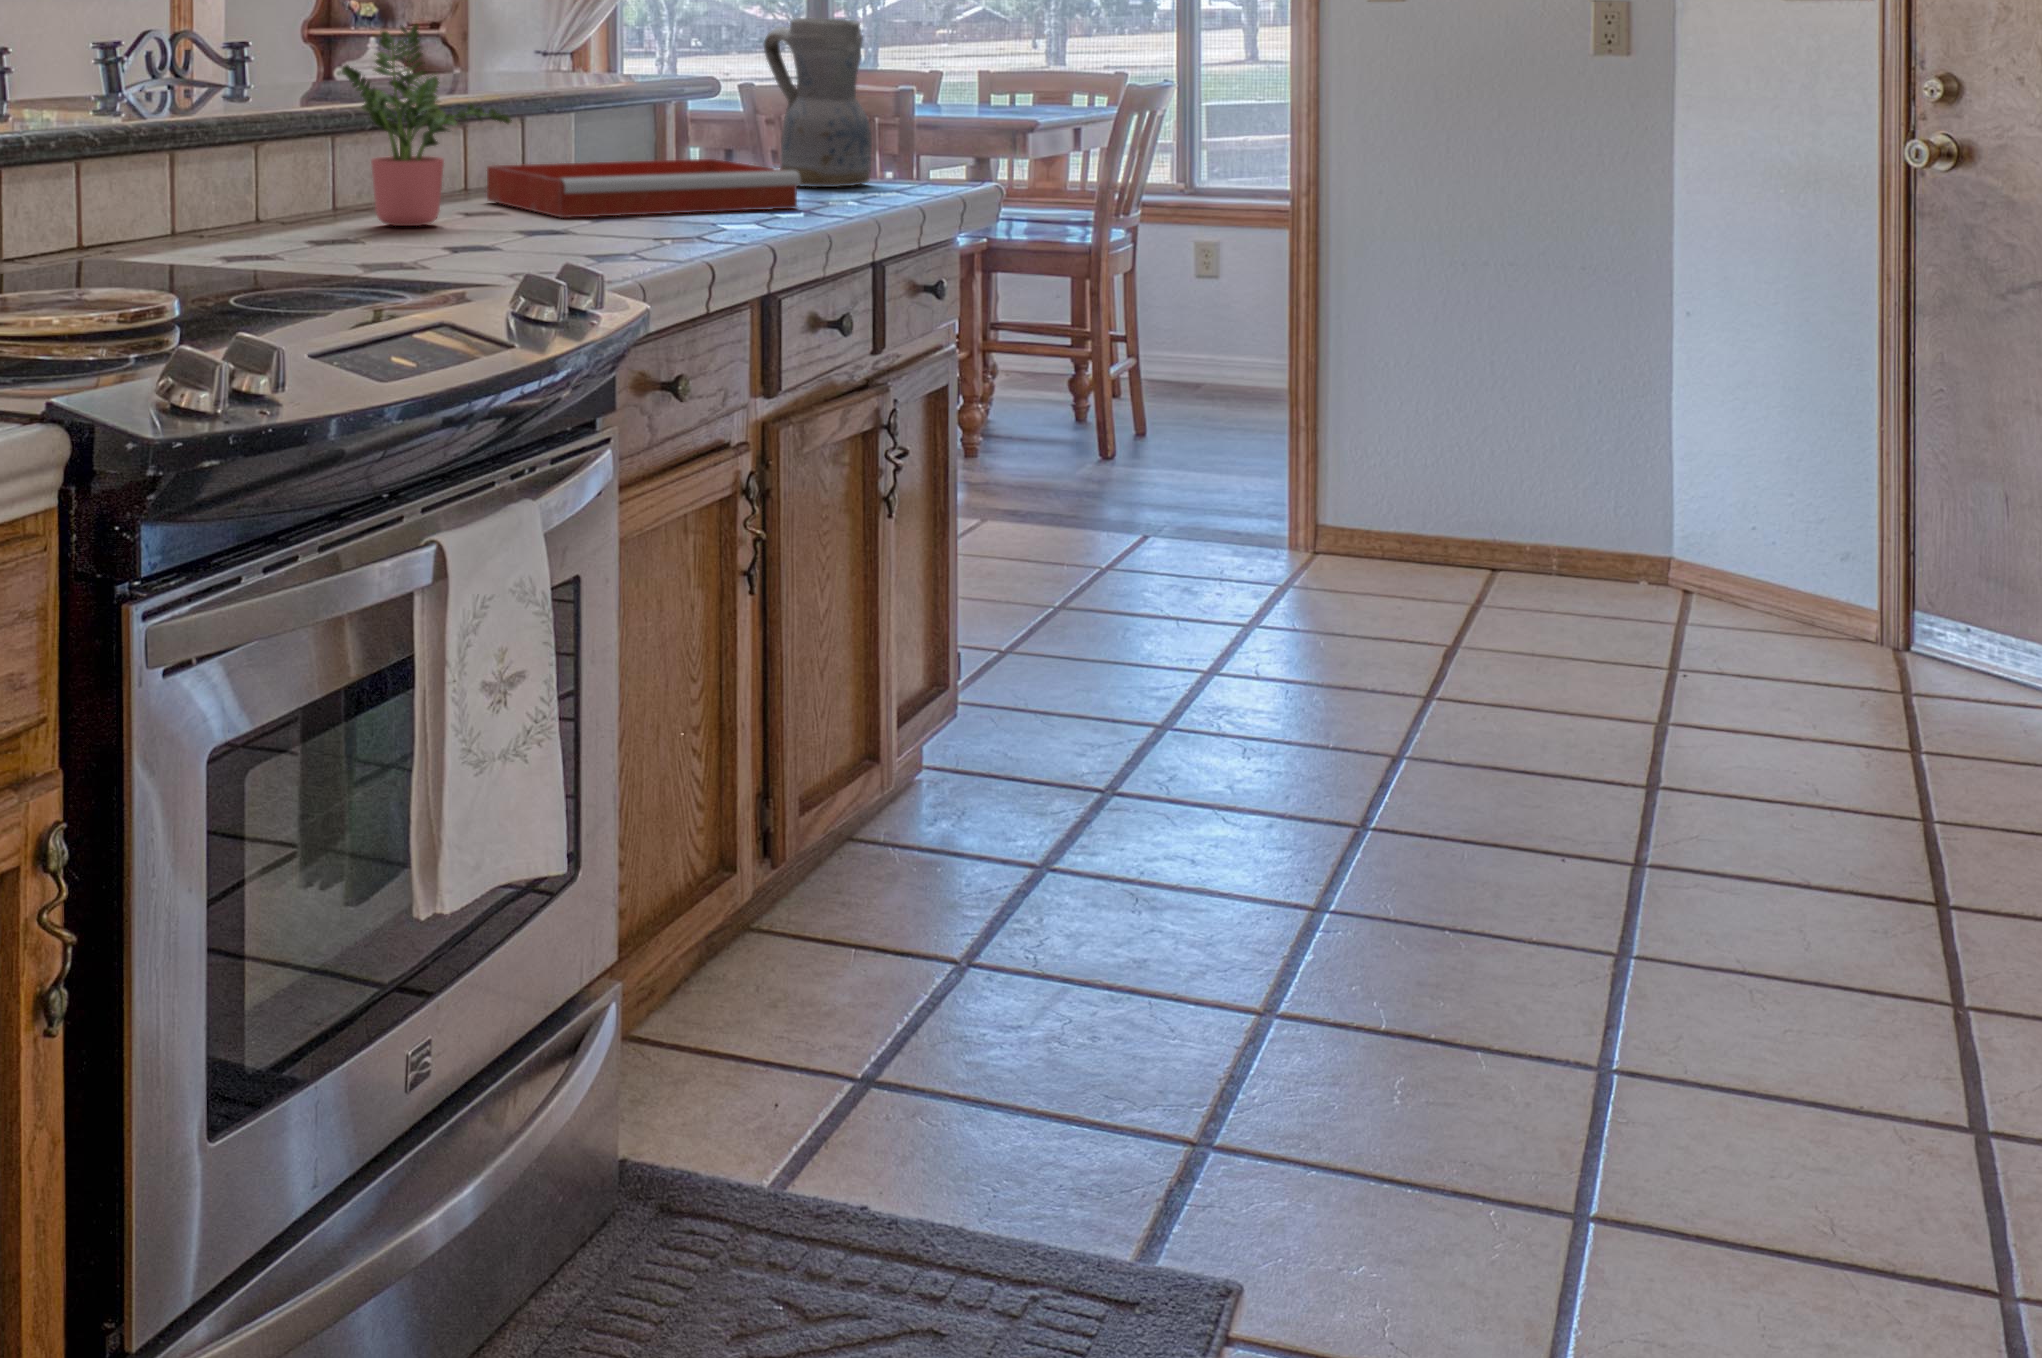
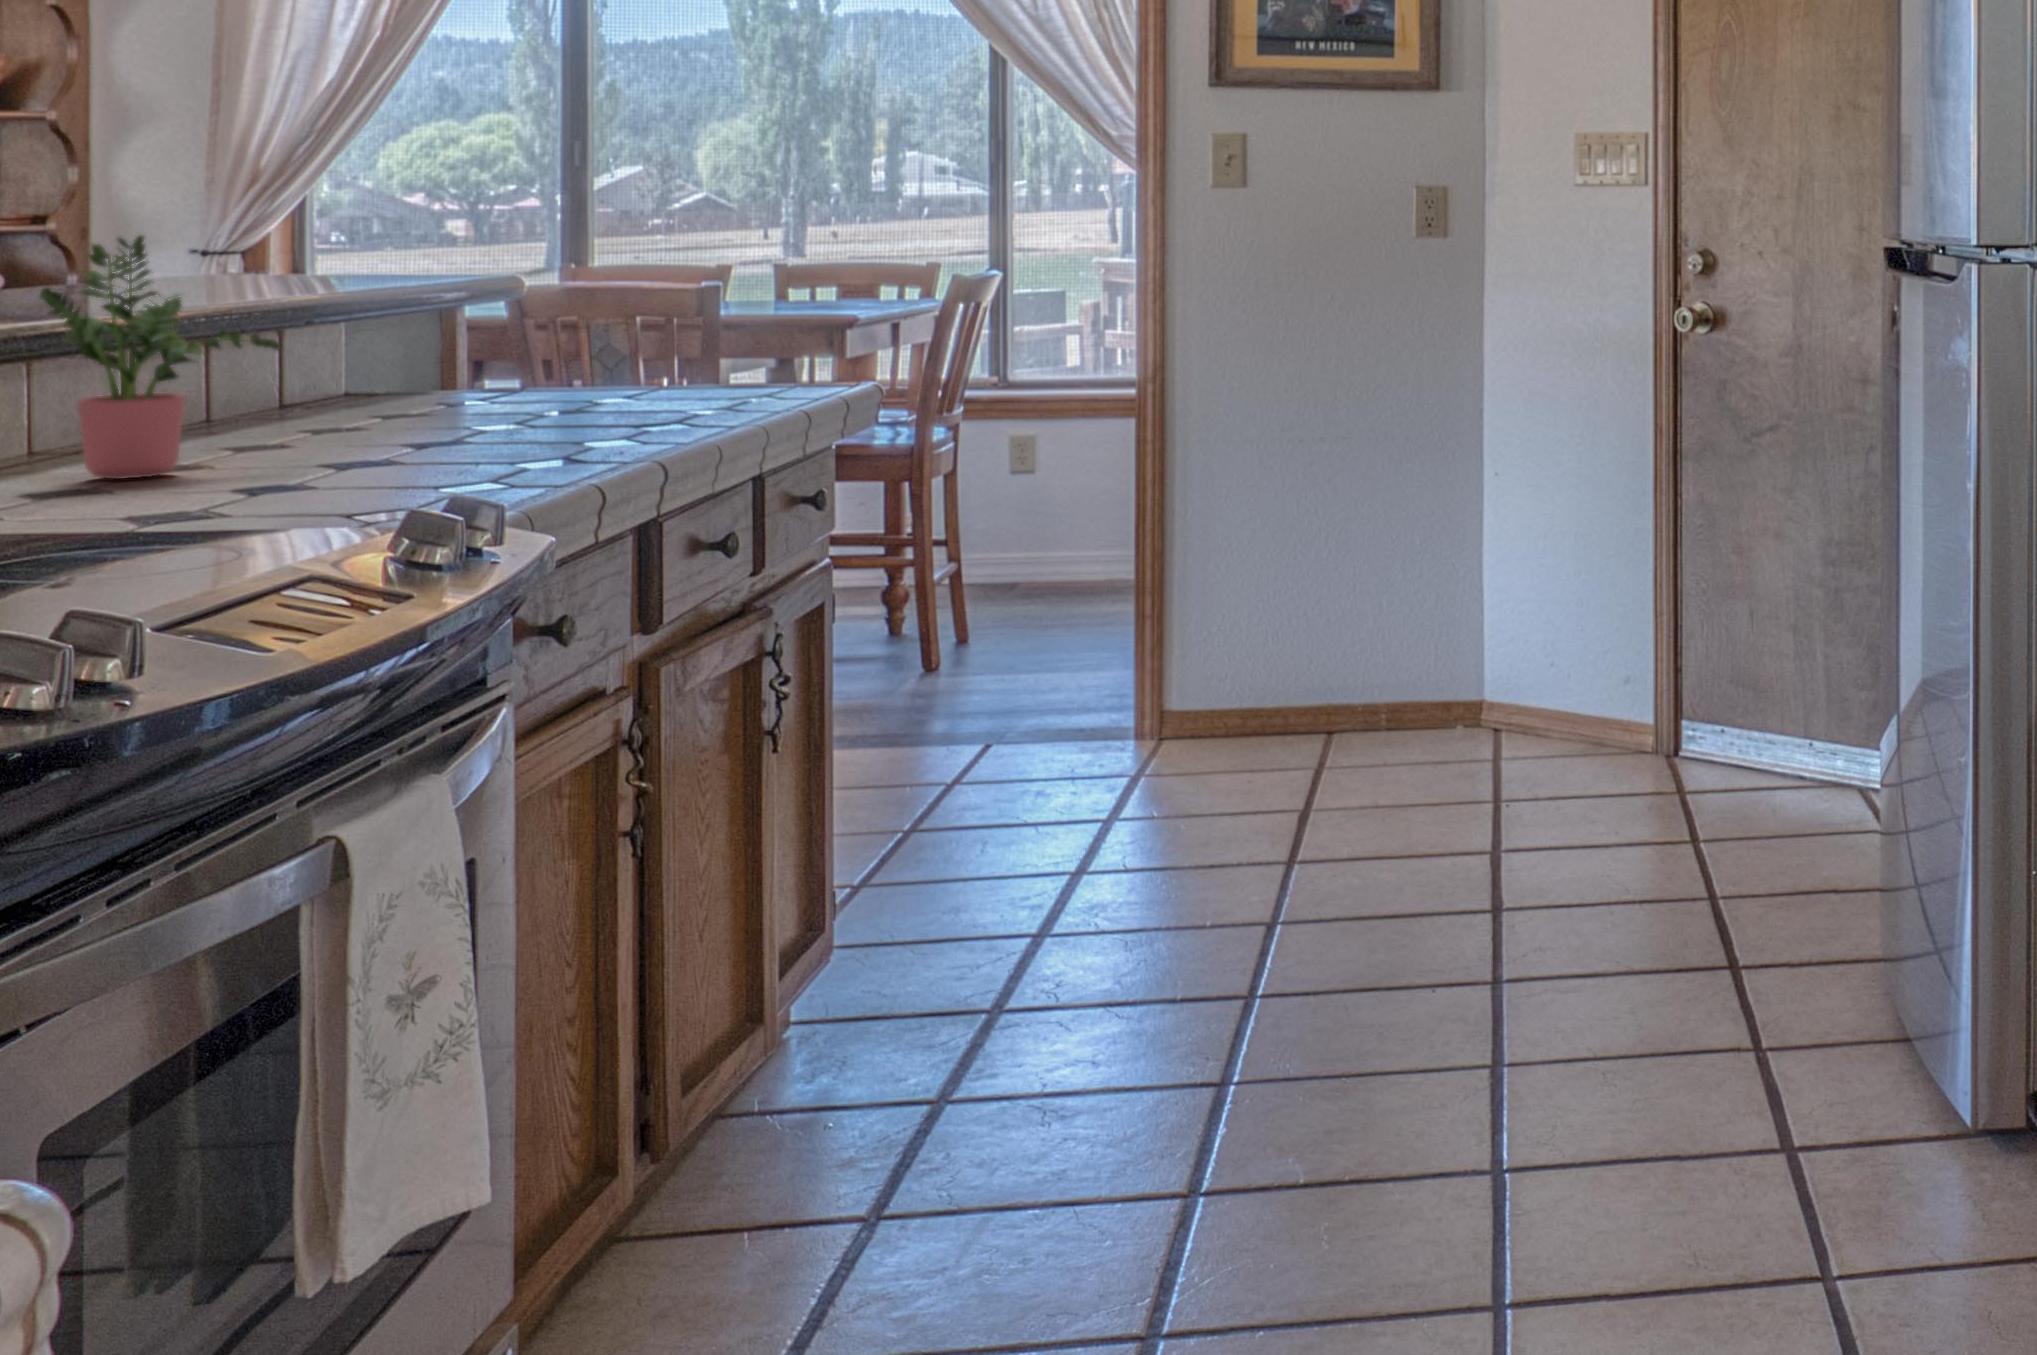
ceramic pitcher: present [764,17,872,187] -> none [580,219,714,403]
tray: present [487,159,801,218] -> none [224,378,648,455]

